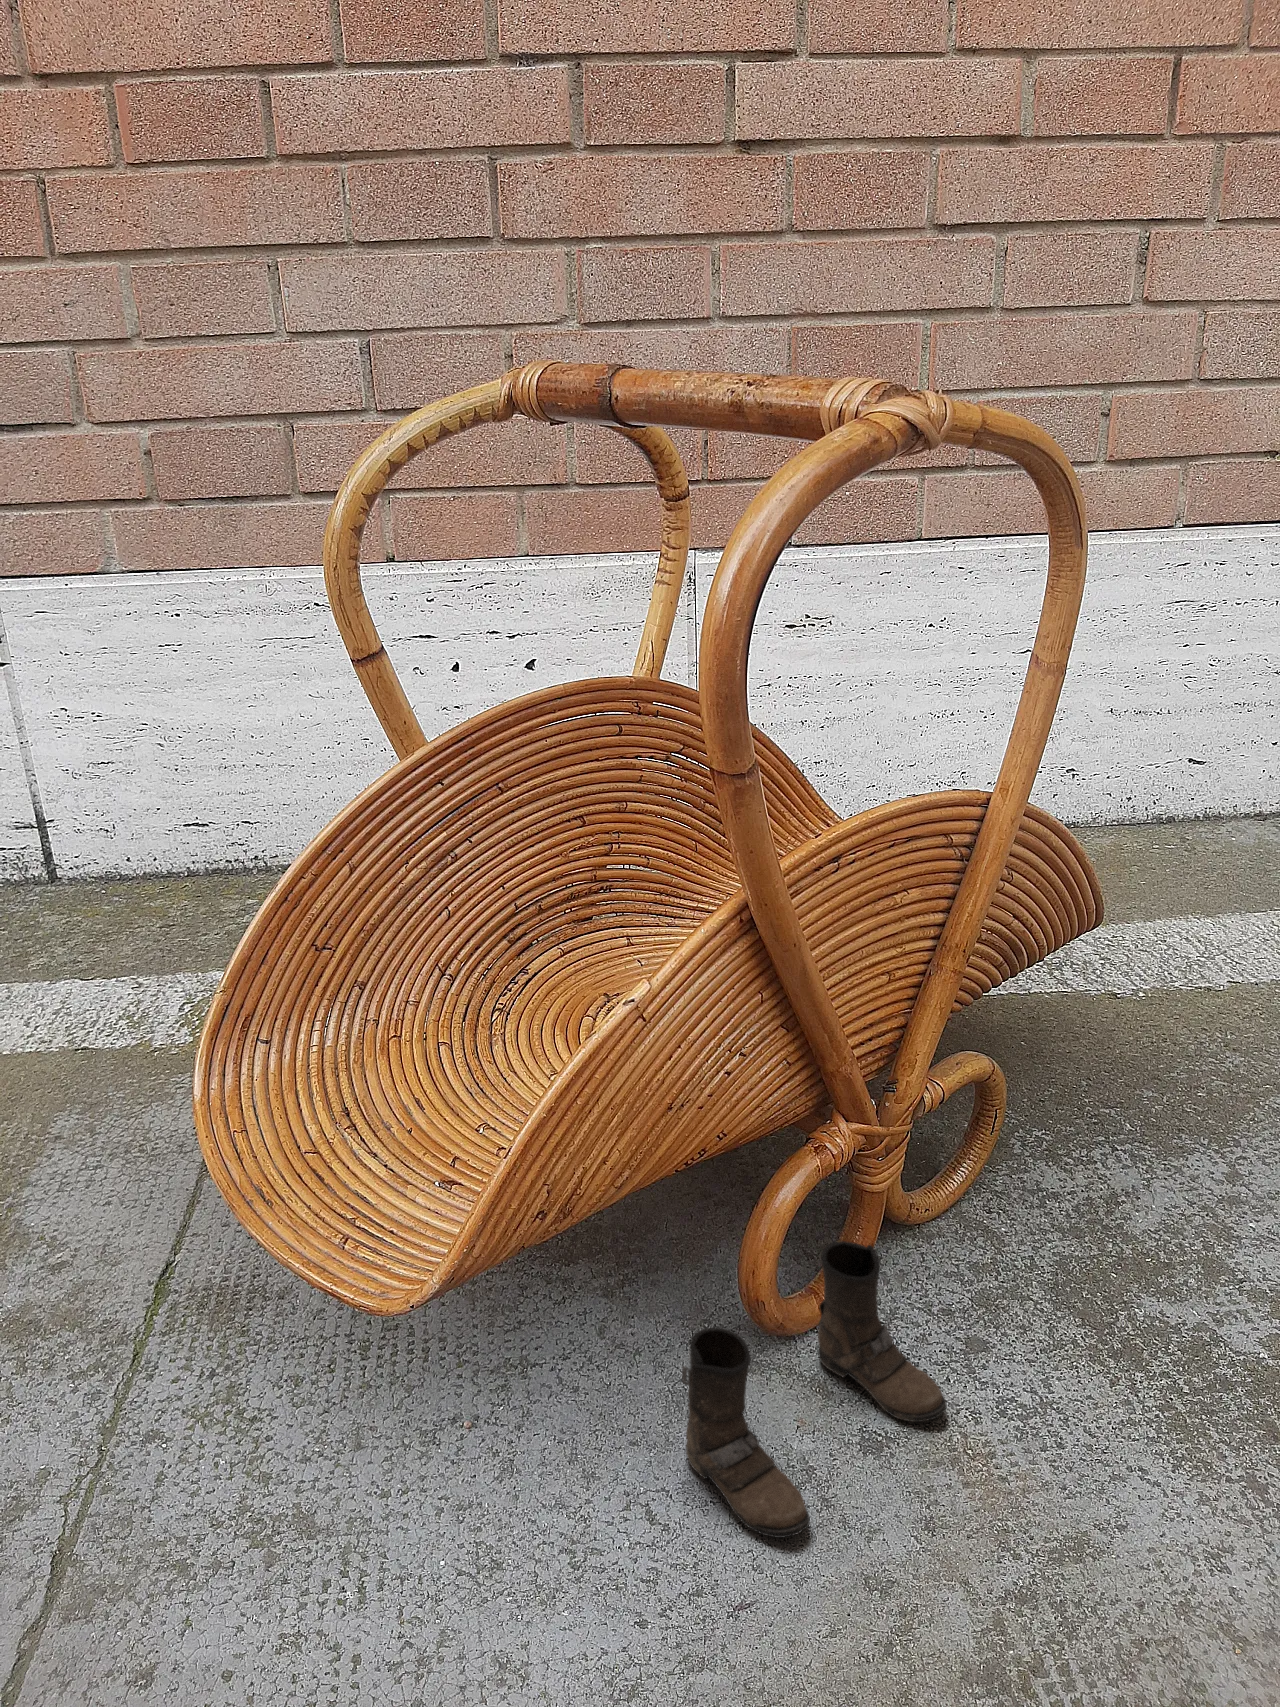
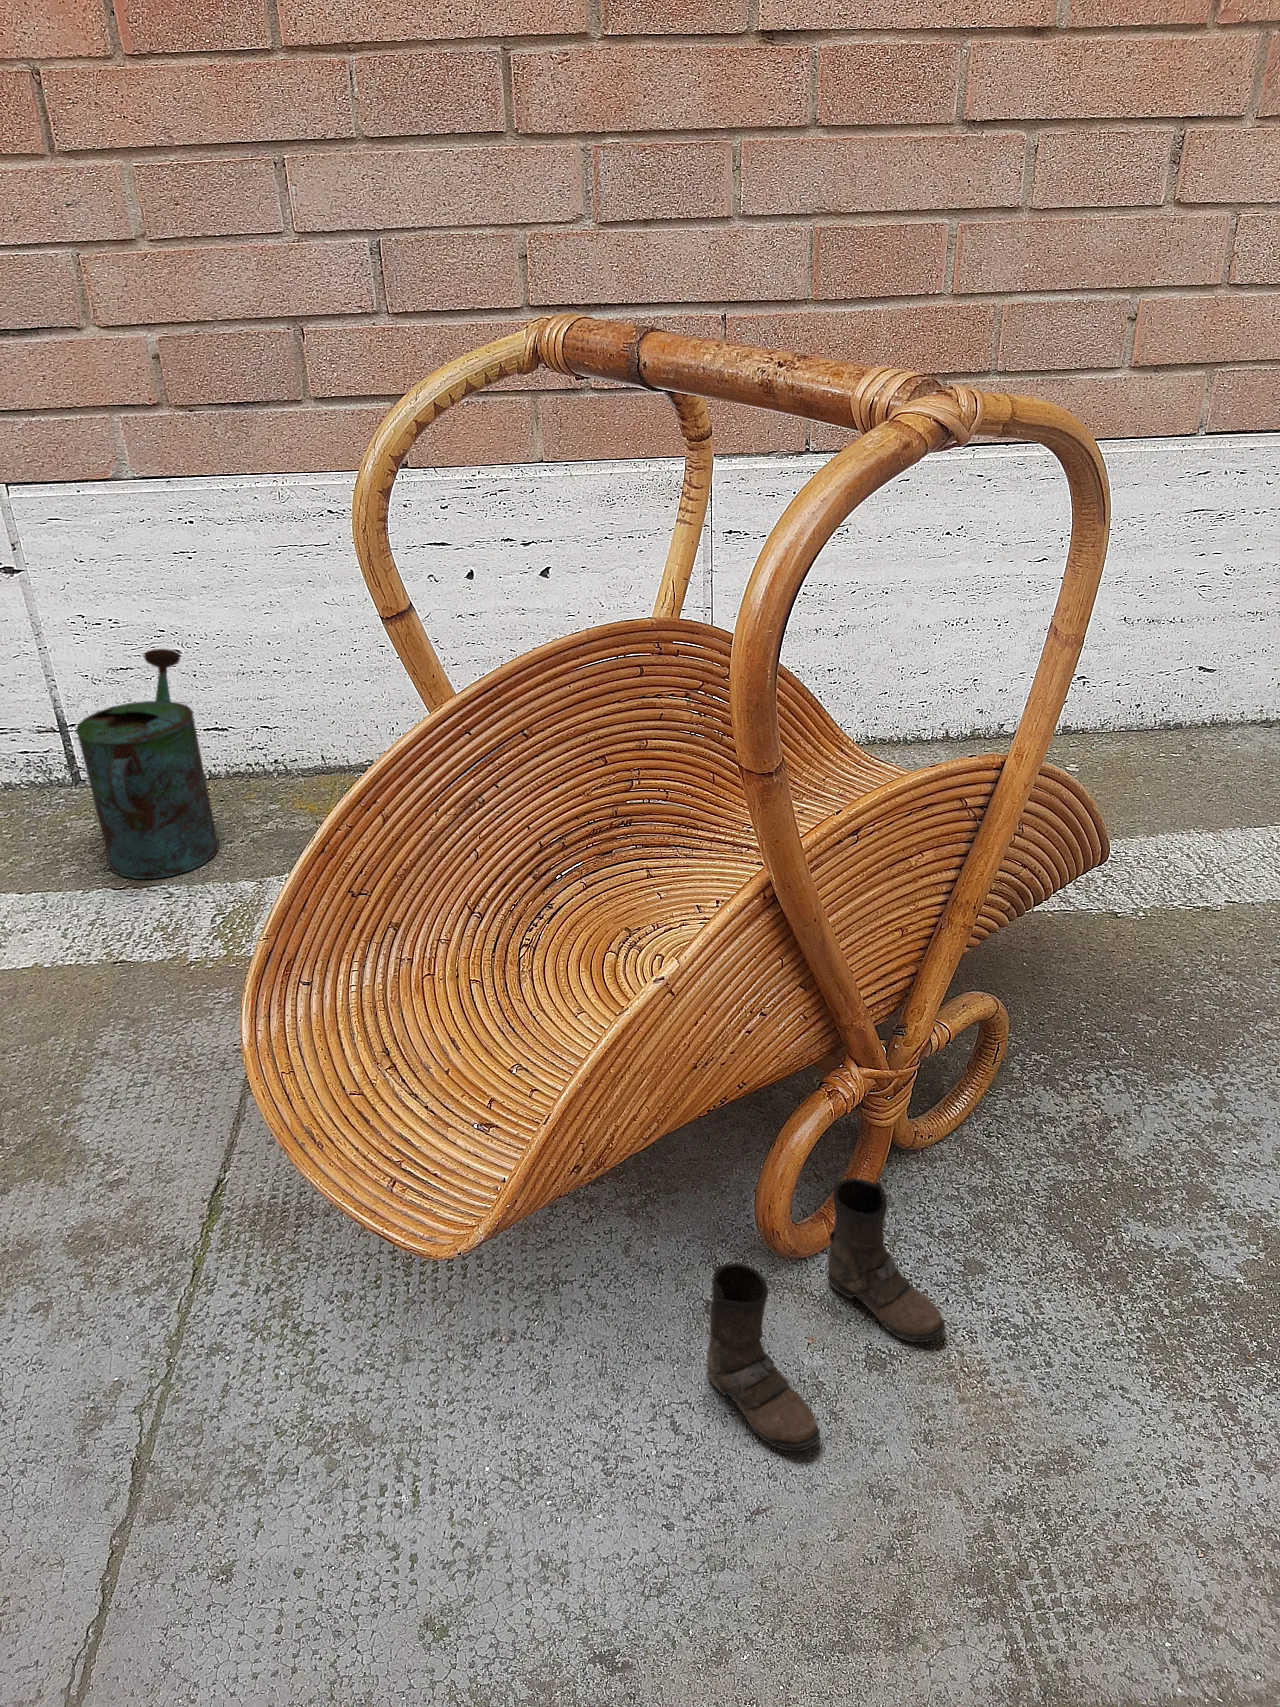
watering can: none [47,740,192,969] -> present [76,649,219,879]

